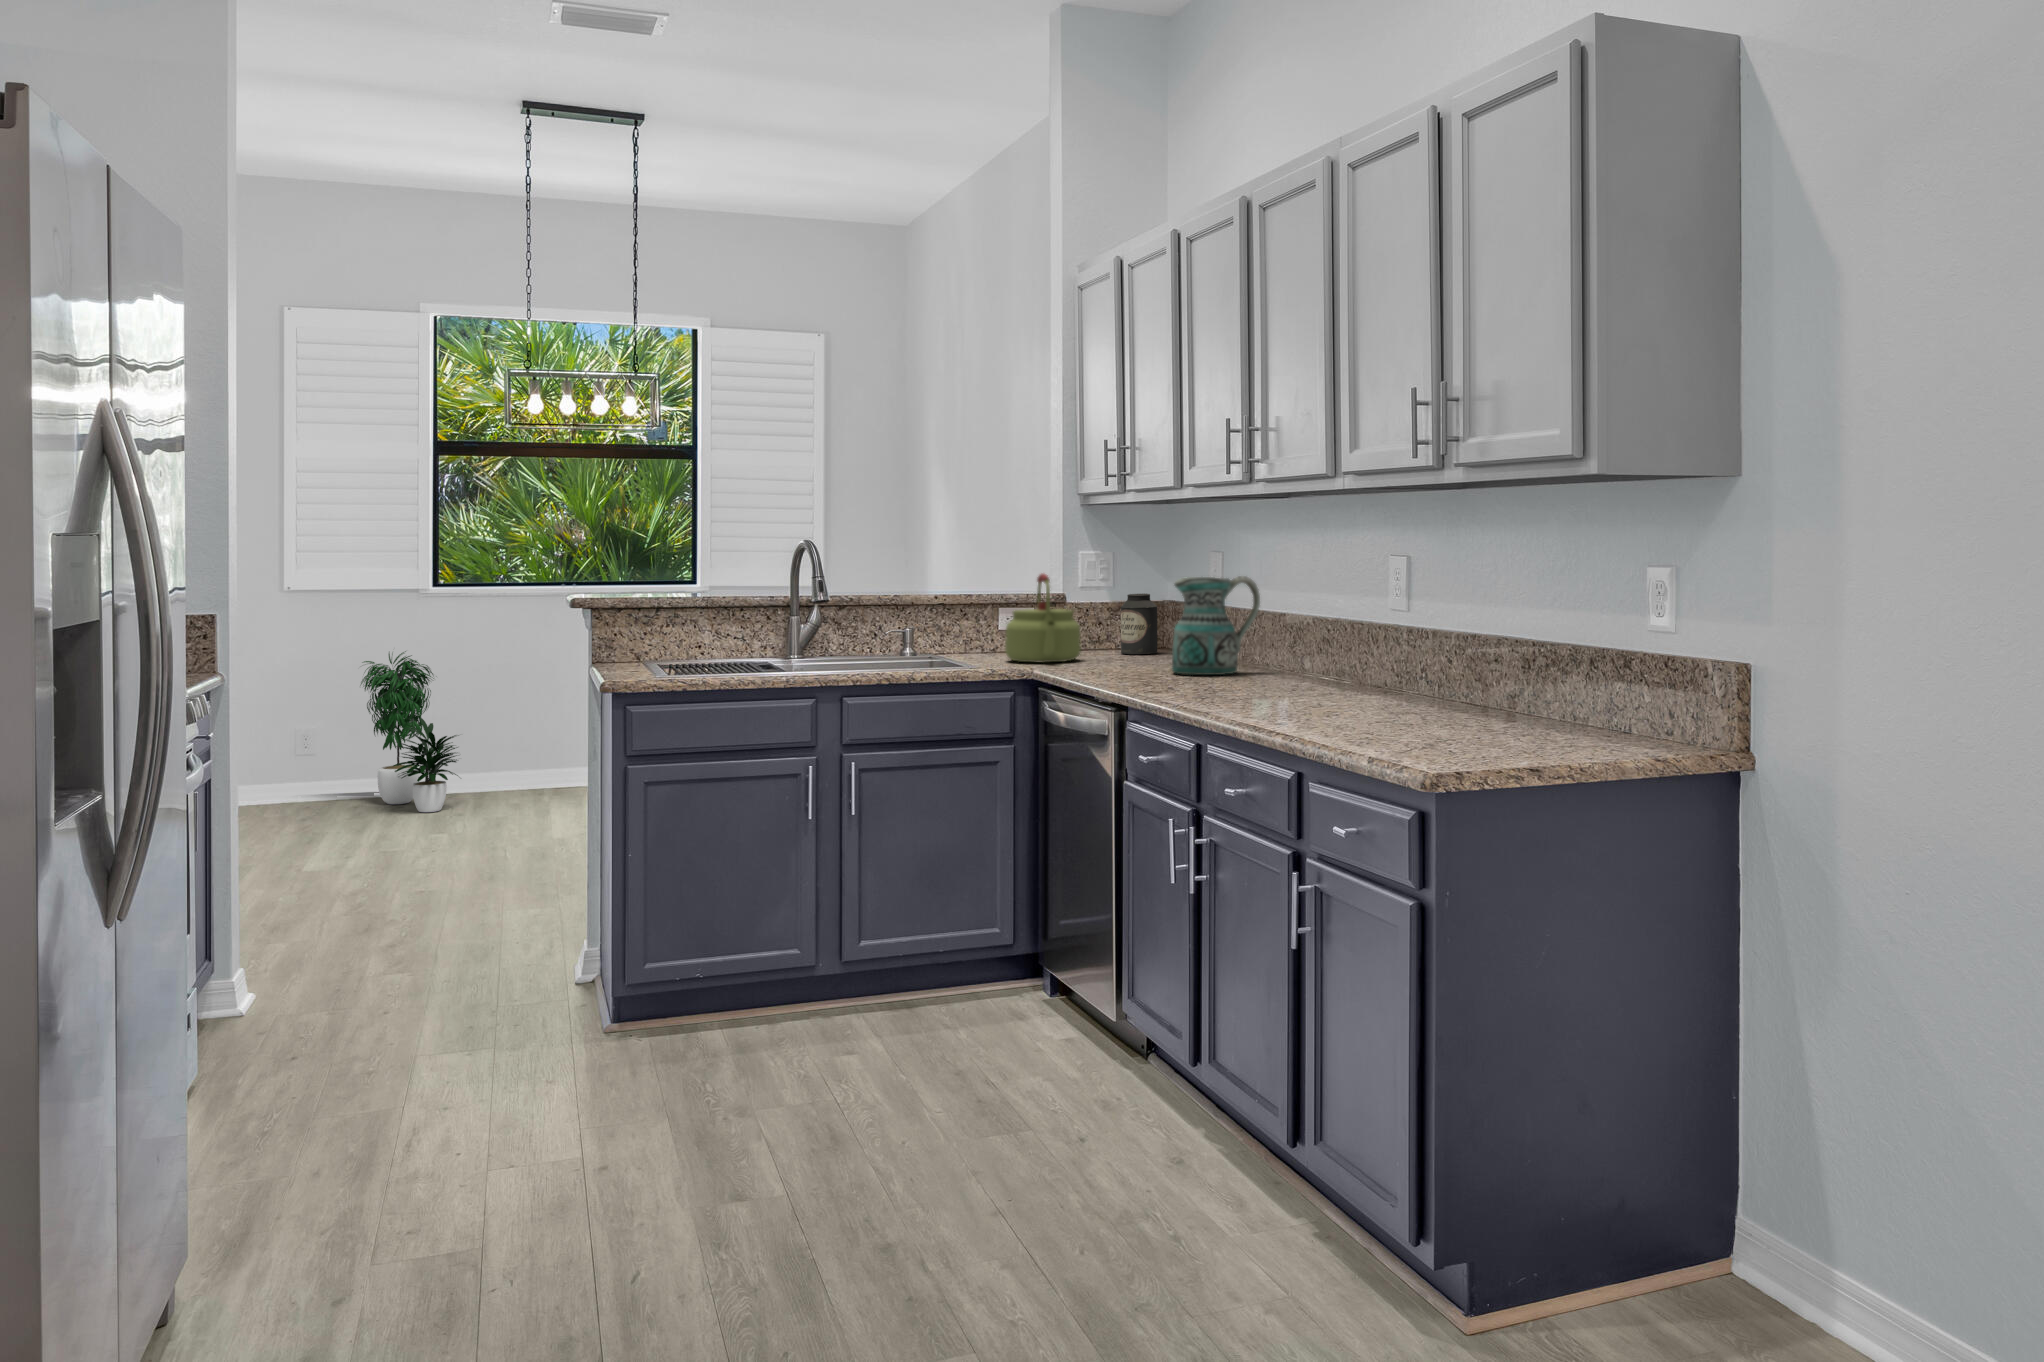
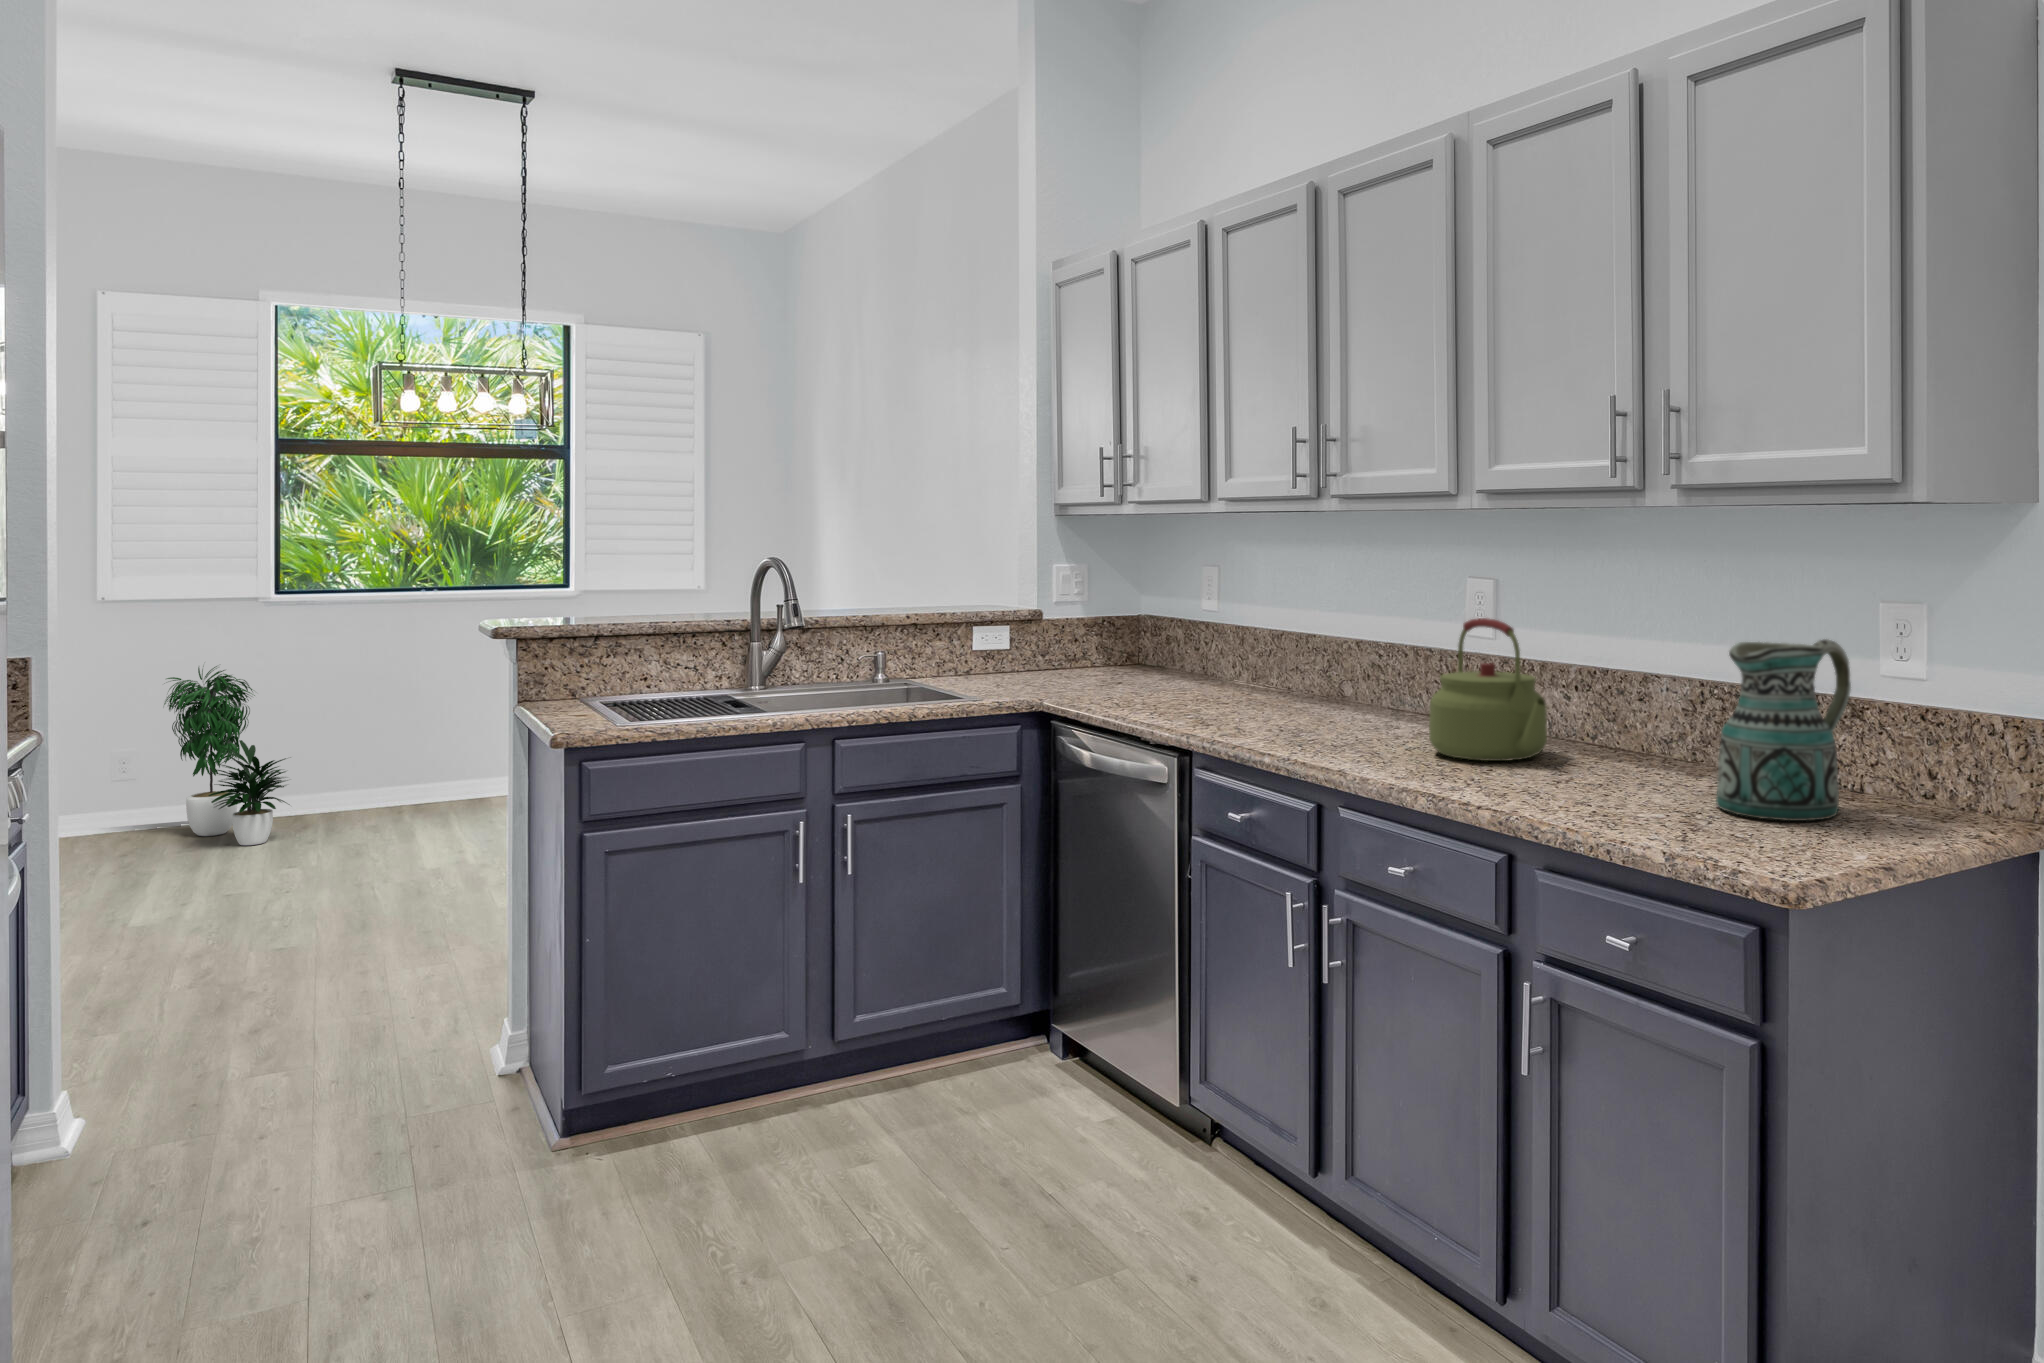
kettle: present [1005,574,1081,663] -> present [1429,618,1547,761]
ceramic pitcher: present [1172,576,1260,675] -> present [1716,639,1851,821]
canister: present [1121,593,1157,654] -> none [1102,607,1141,673]

